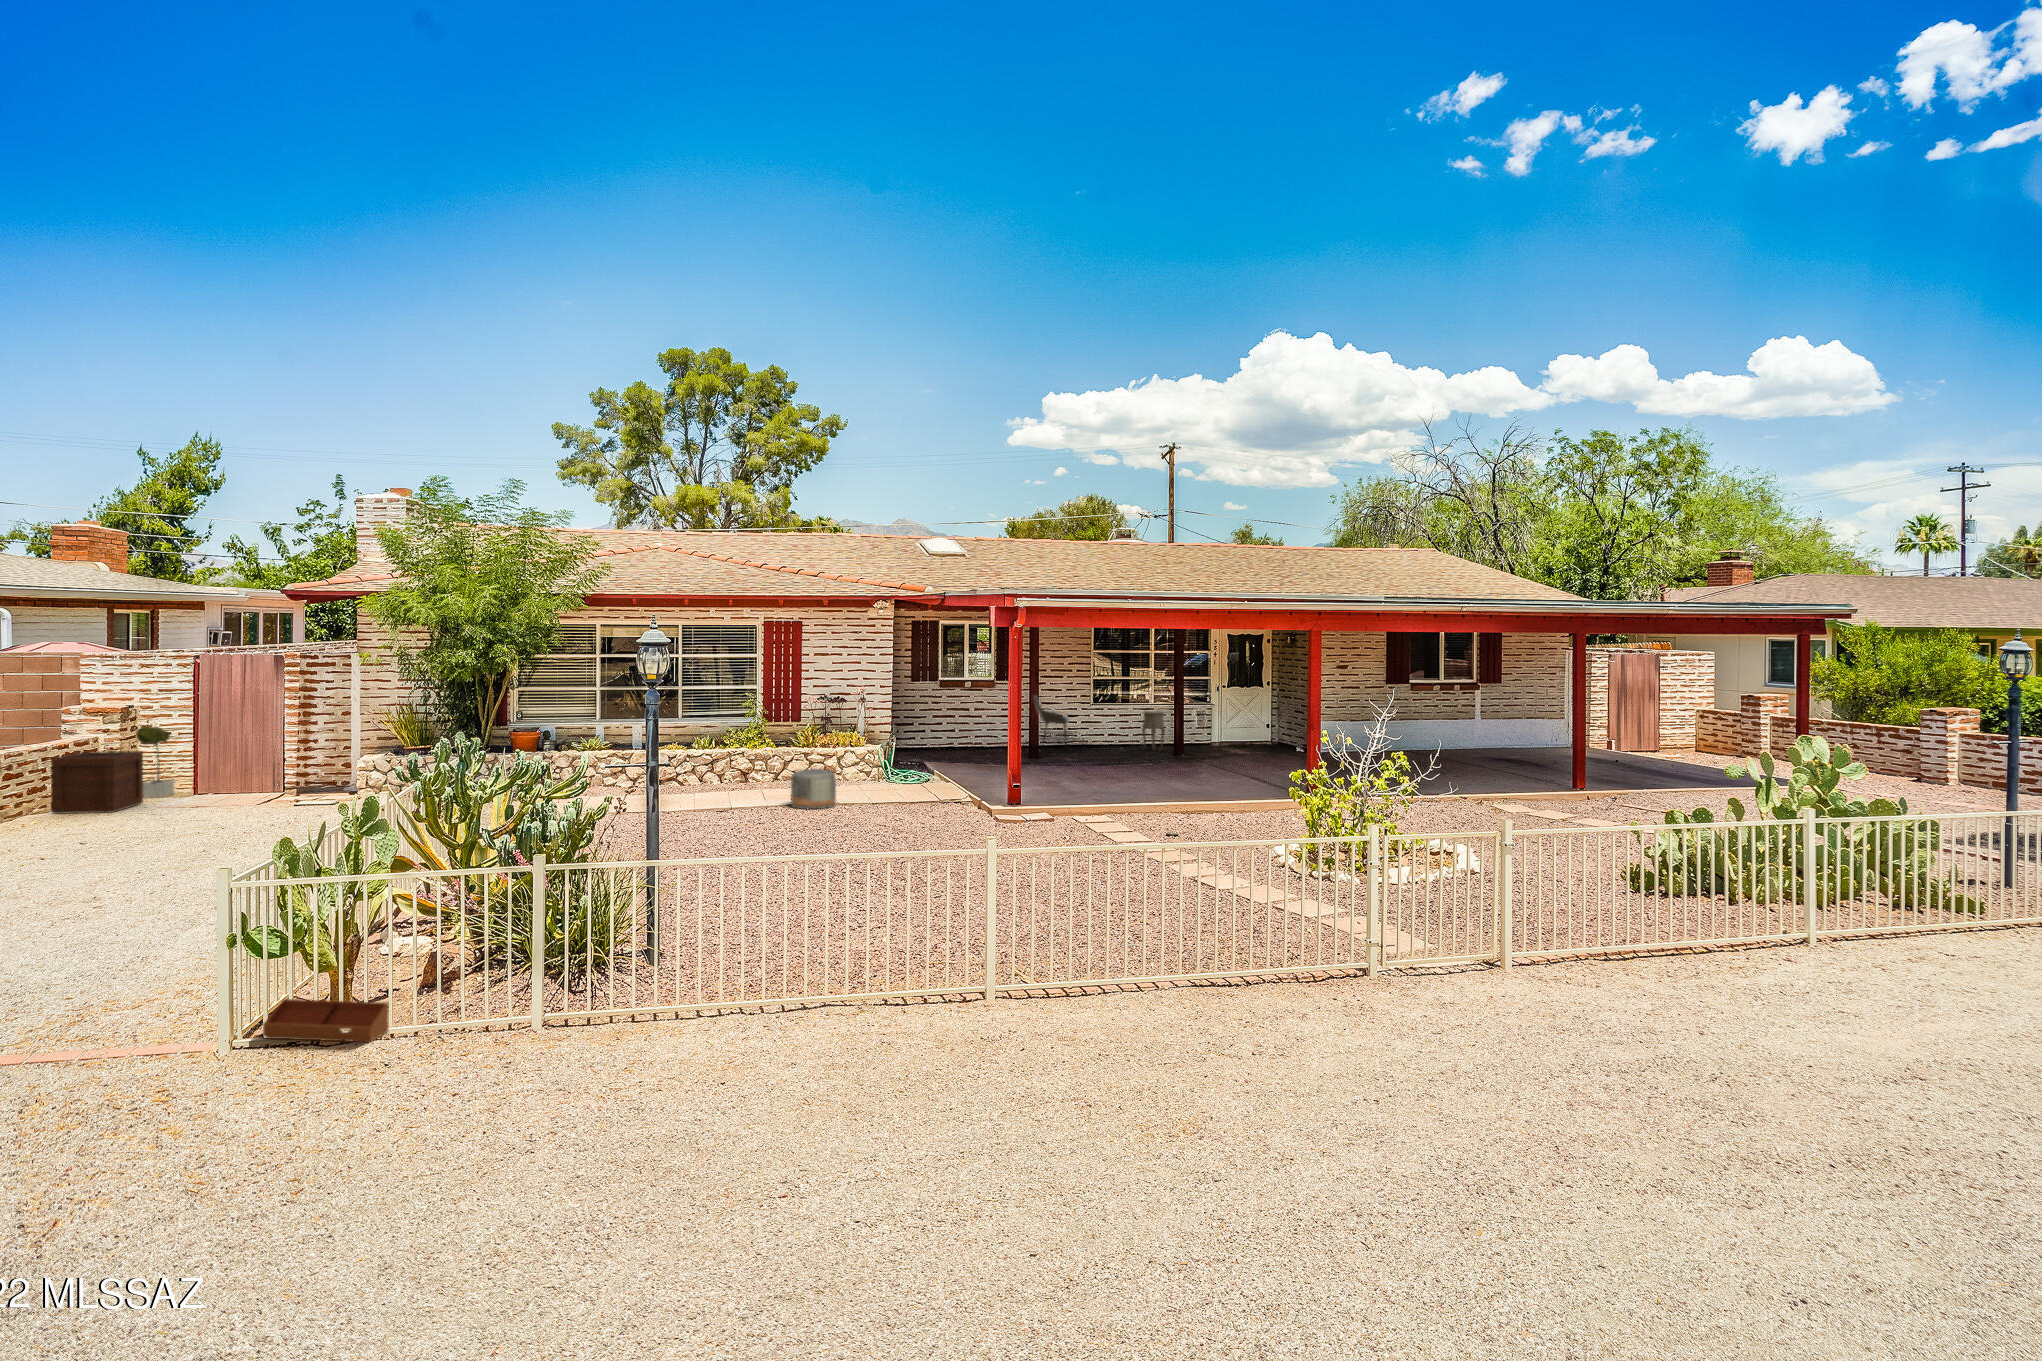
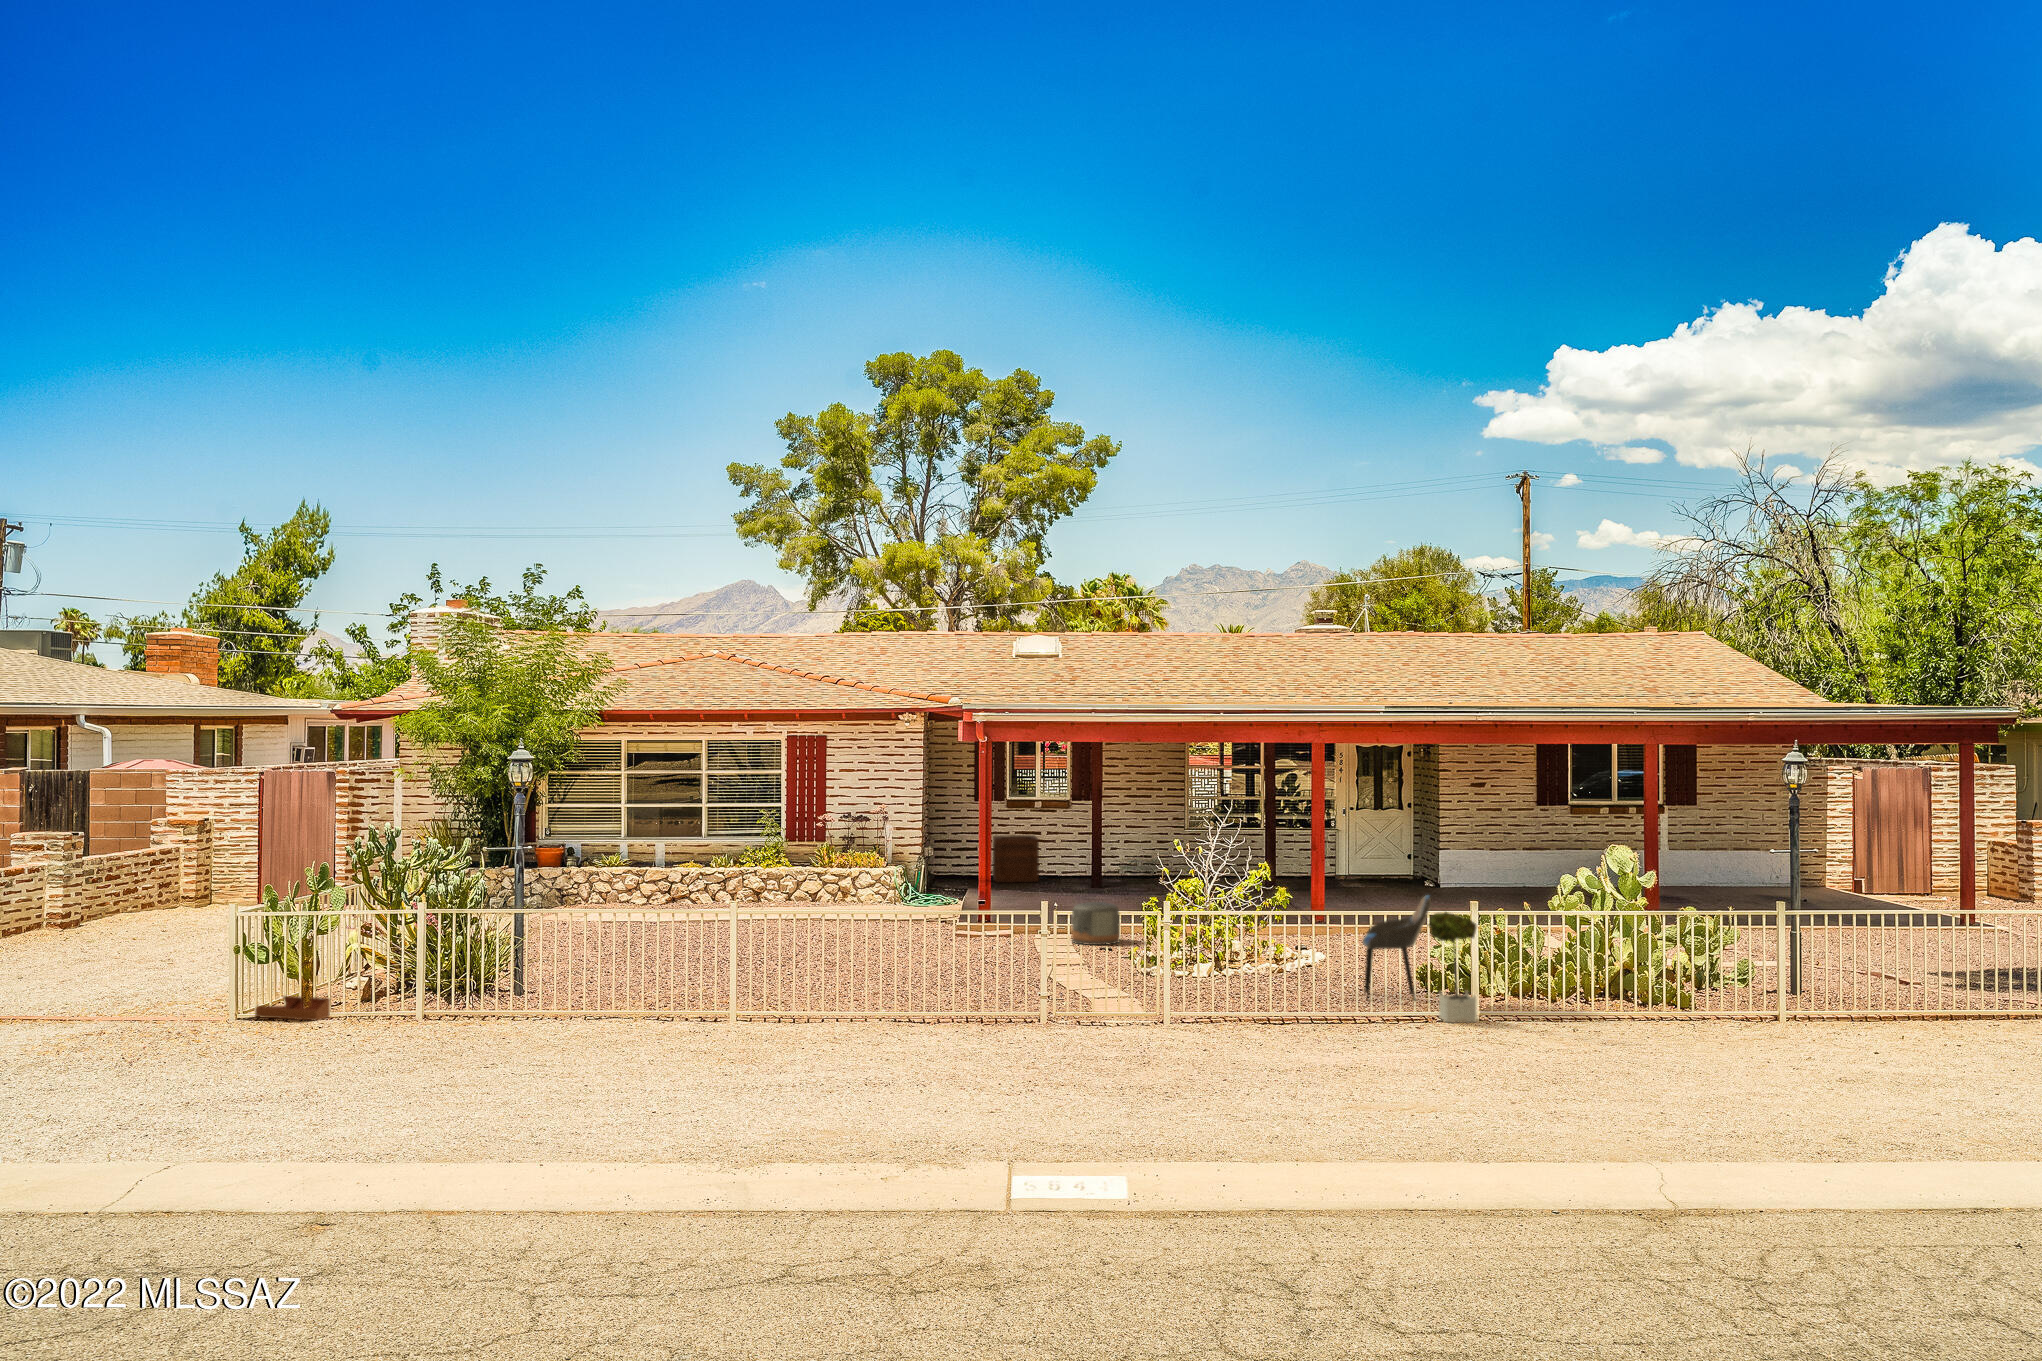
armchair: present [1034,696,1069,748] -> present [1362,895,1431,1000]
side table: present [1142,711,1165,749] -> none [1234,836,1261,881]
potted tree: present [136,726,175,798] -> present [1429,912,1477,1023]
wooden crate: present [51,751,143,814] -> present [993,835,1039,883]
pouf: present [791,769,836,809] -> present [1071,902,1120,945]

